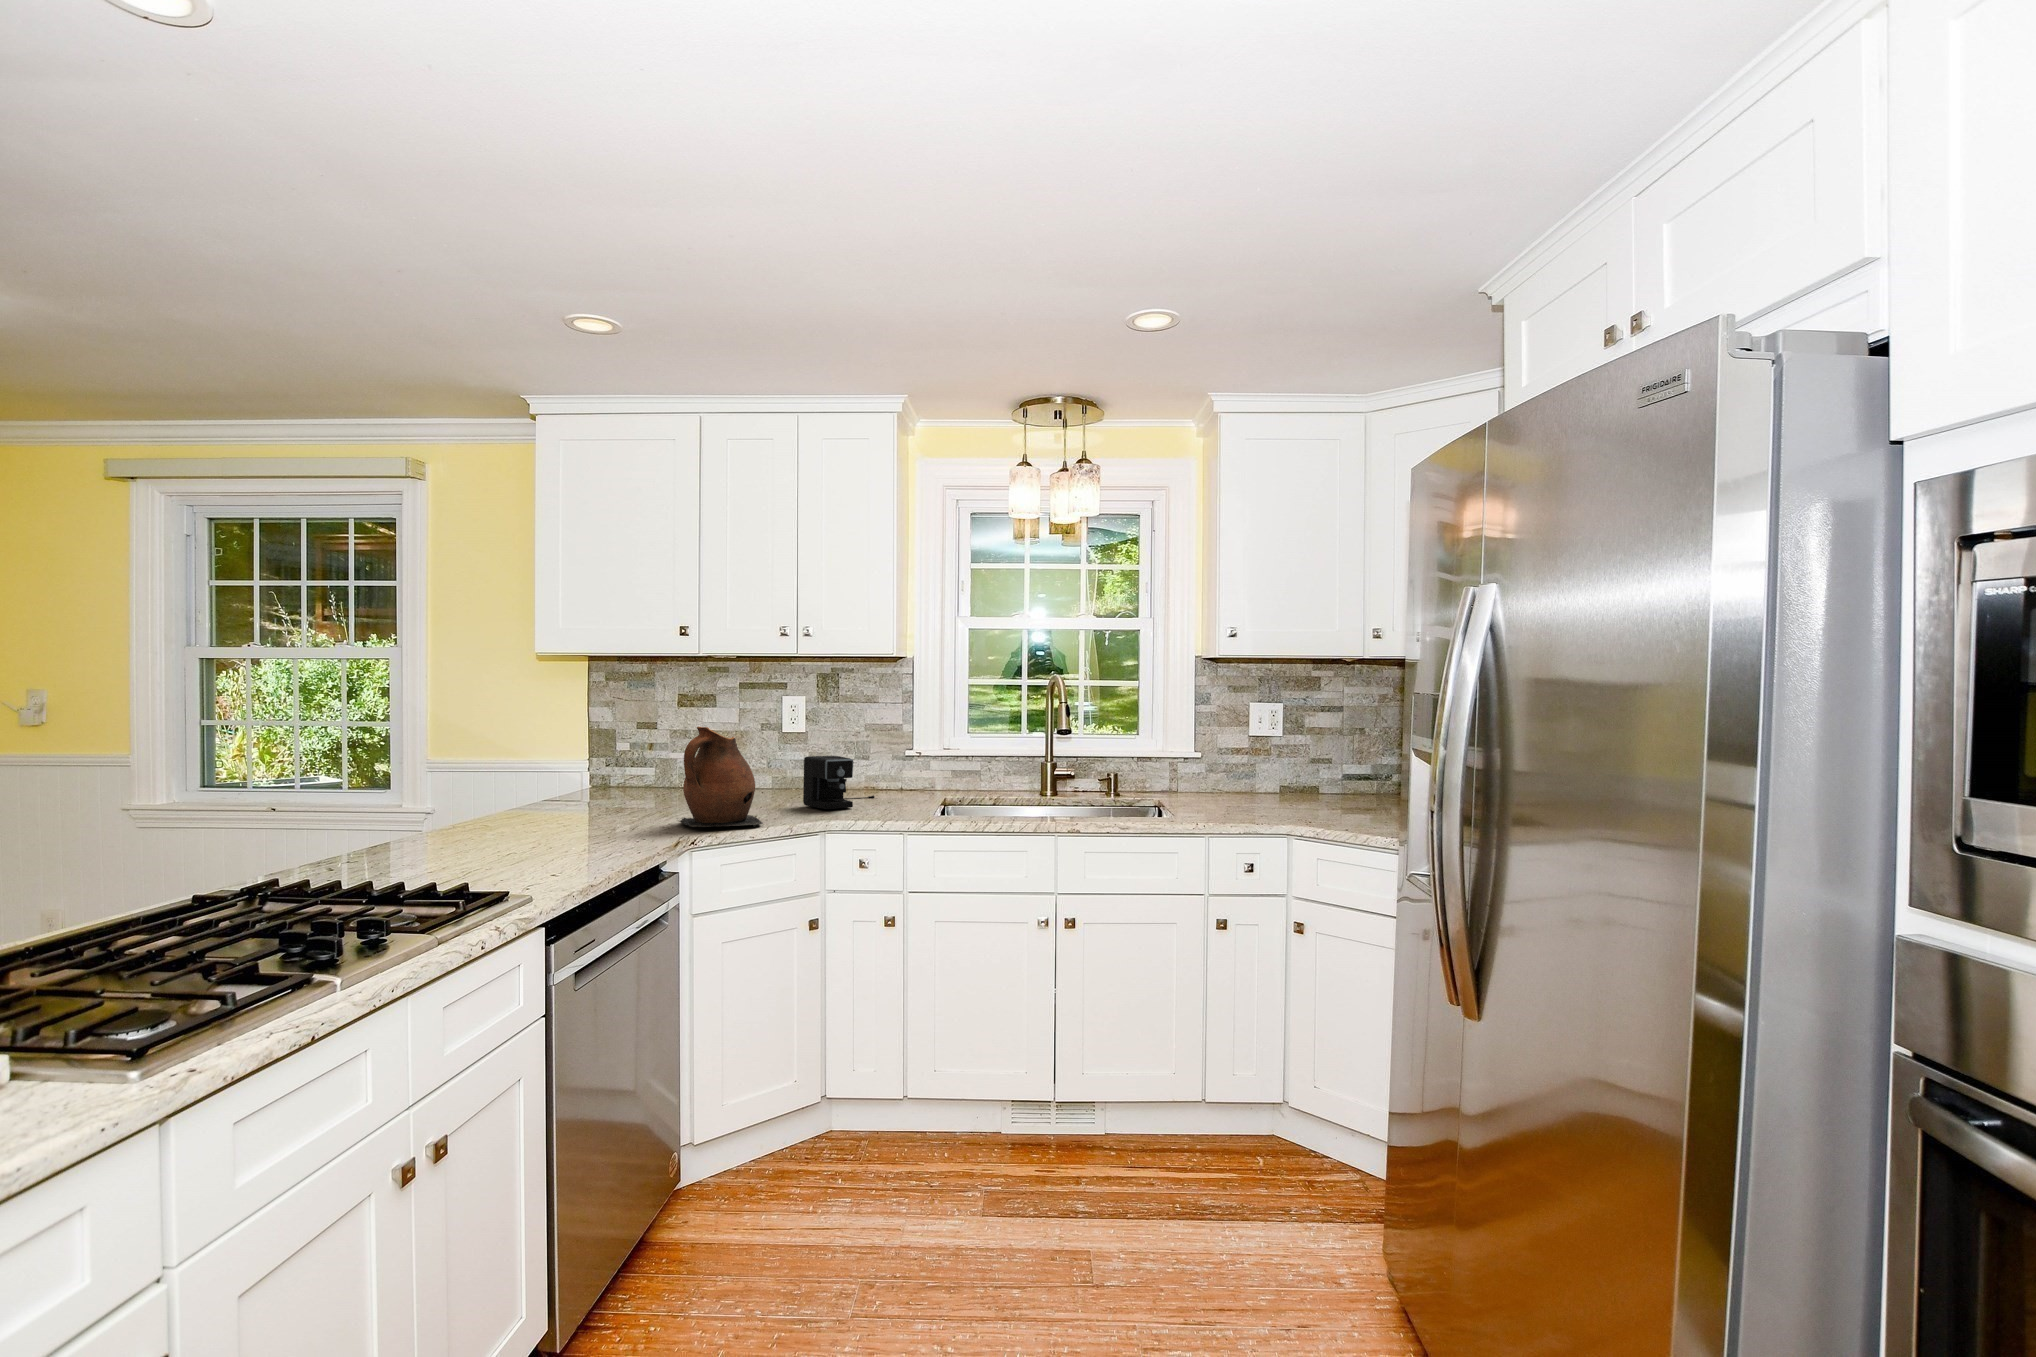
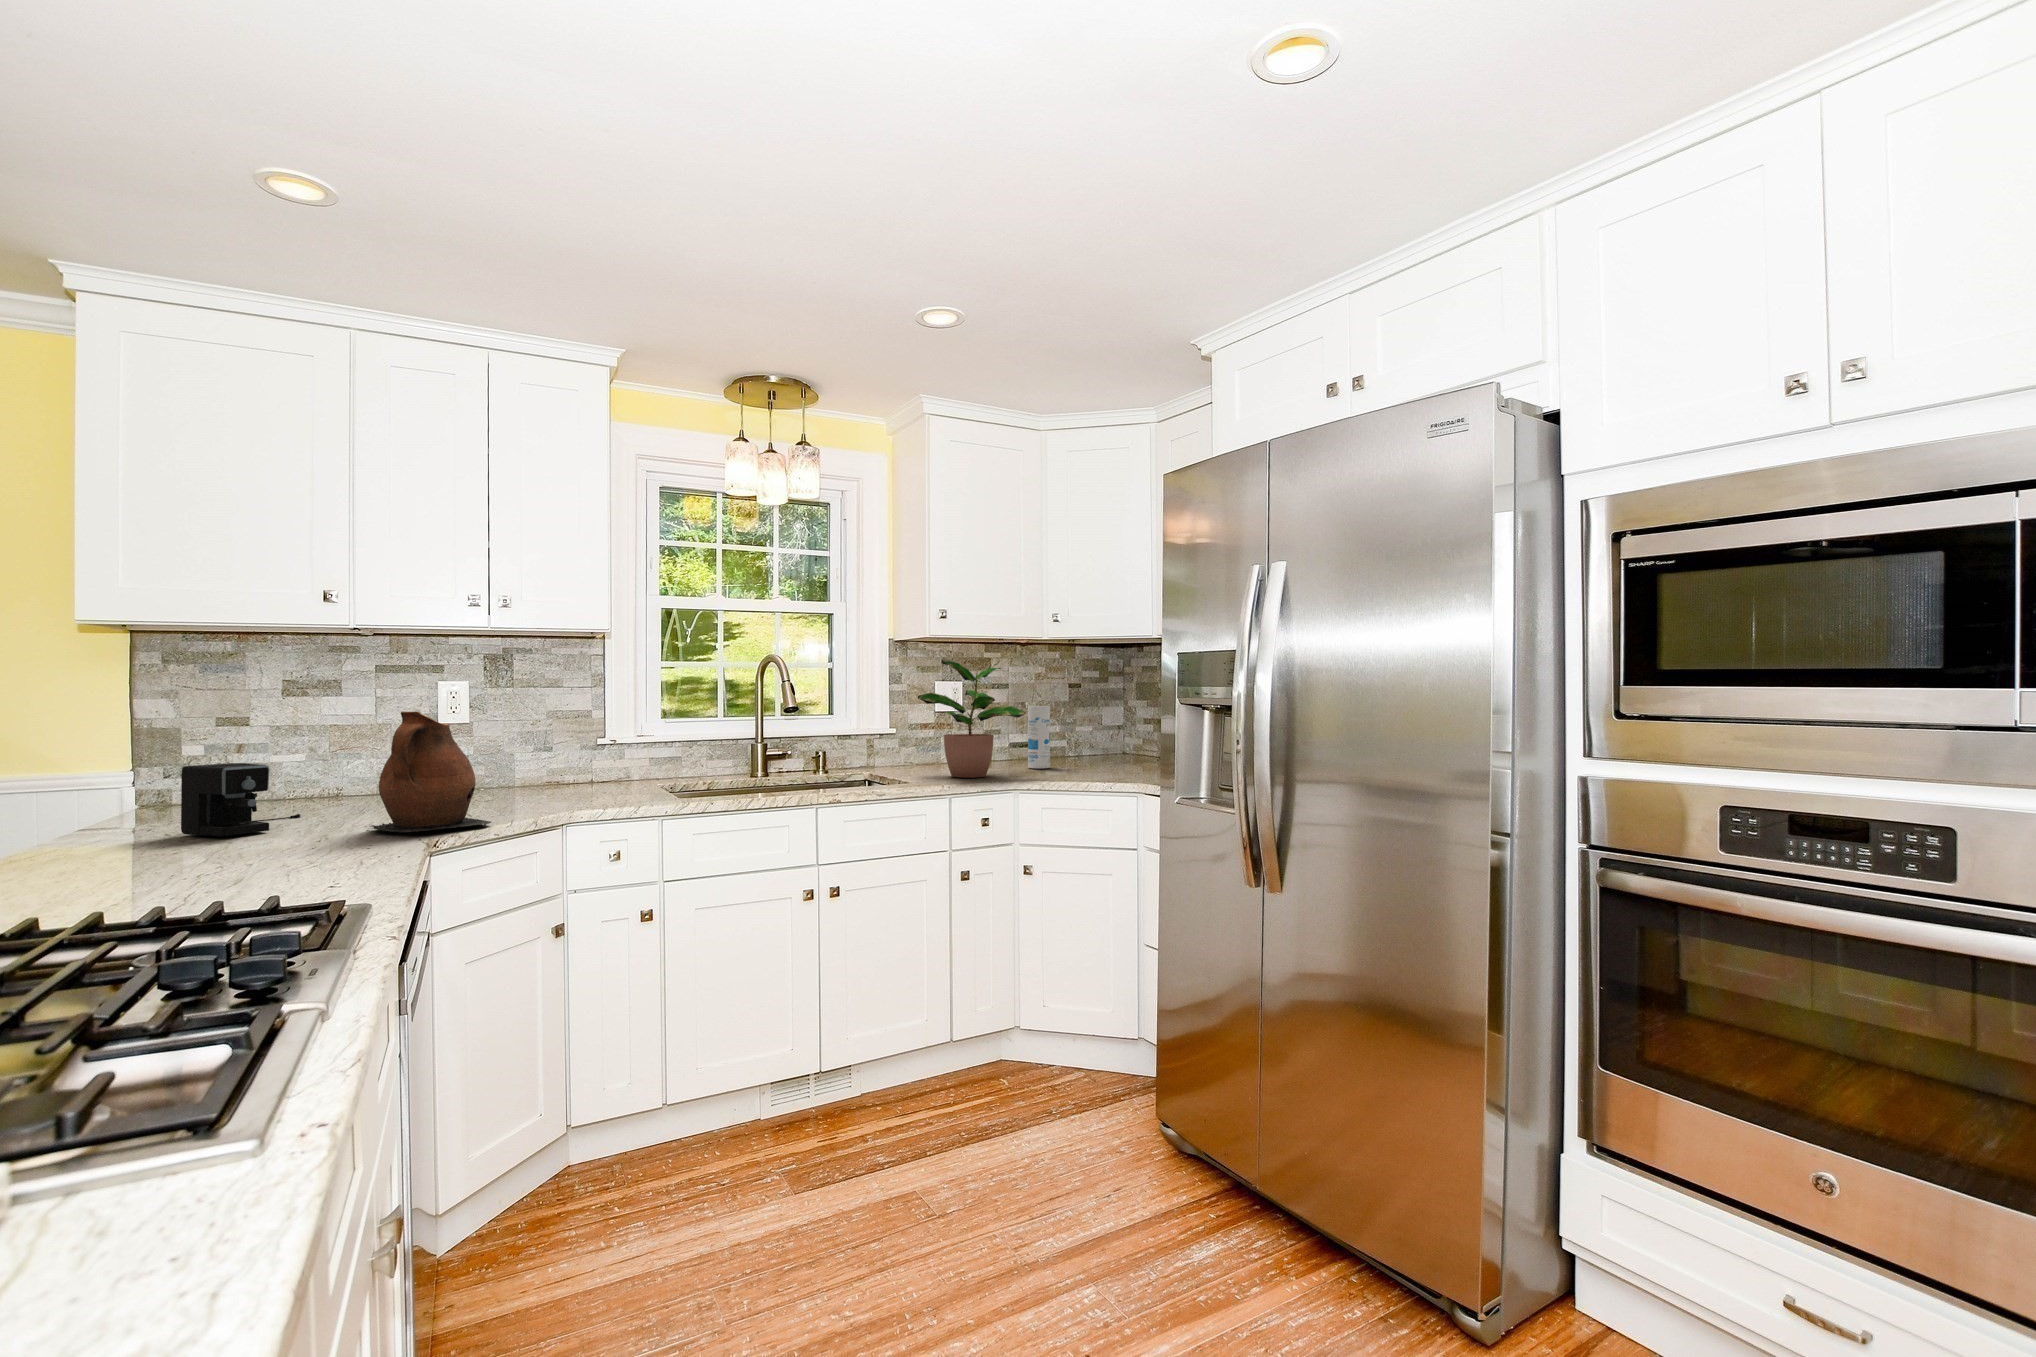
potted plant: none [1205,683,1315,814] -> present [918,660,1026,777]
canister: none [1340,735,1368,809] -> present [1028,706,1050,768]
coffee maker: present [803,756,874,809] -> present [181,763,300,836]

